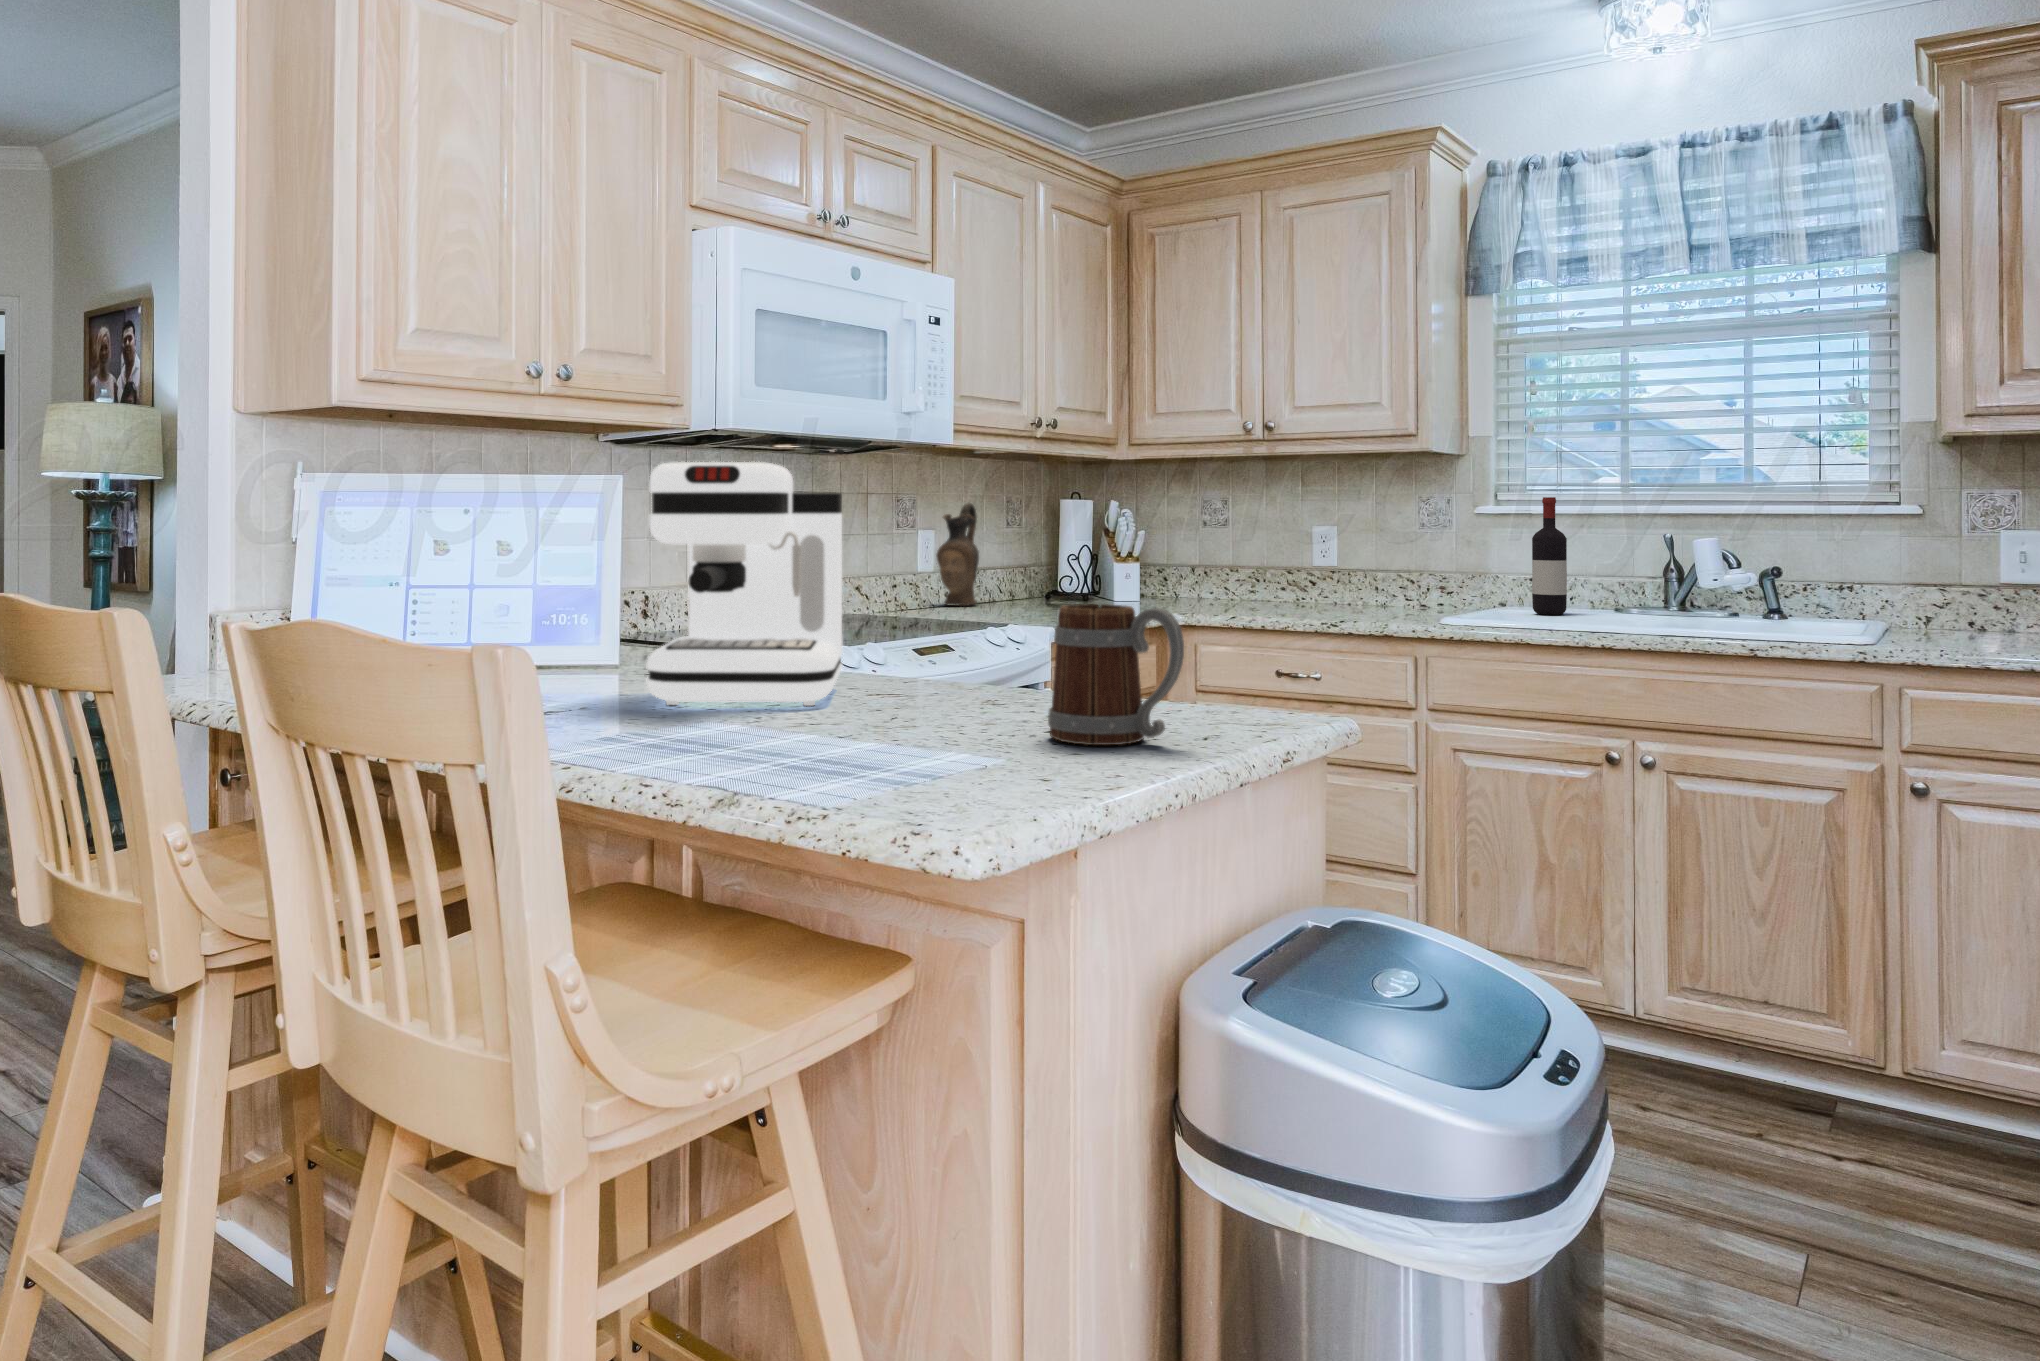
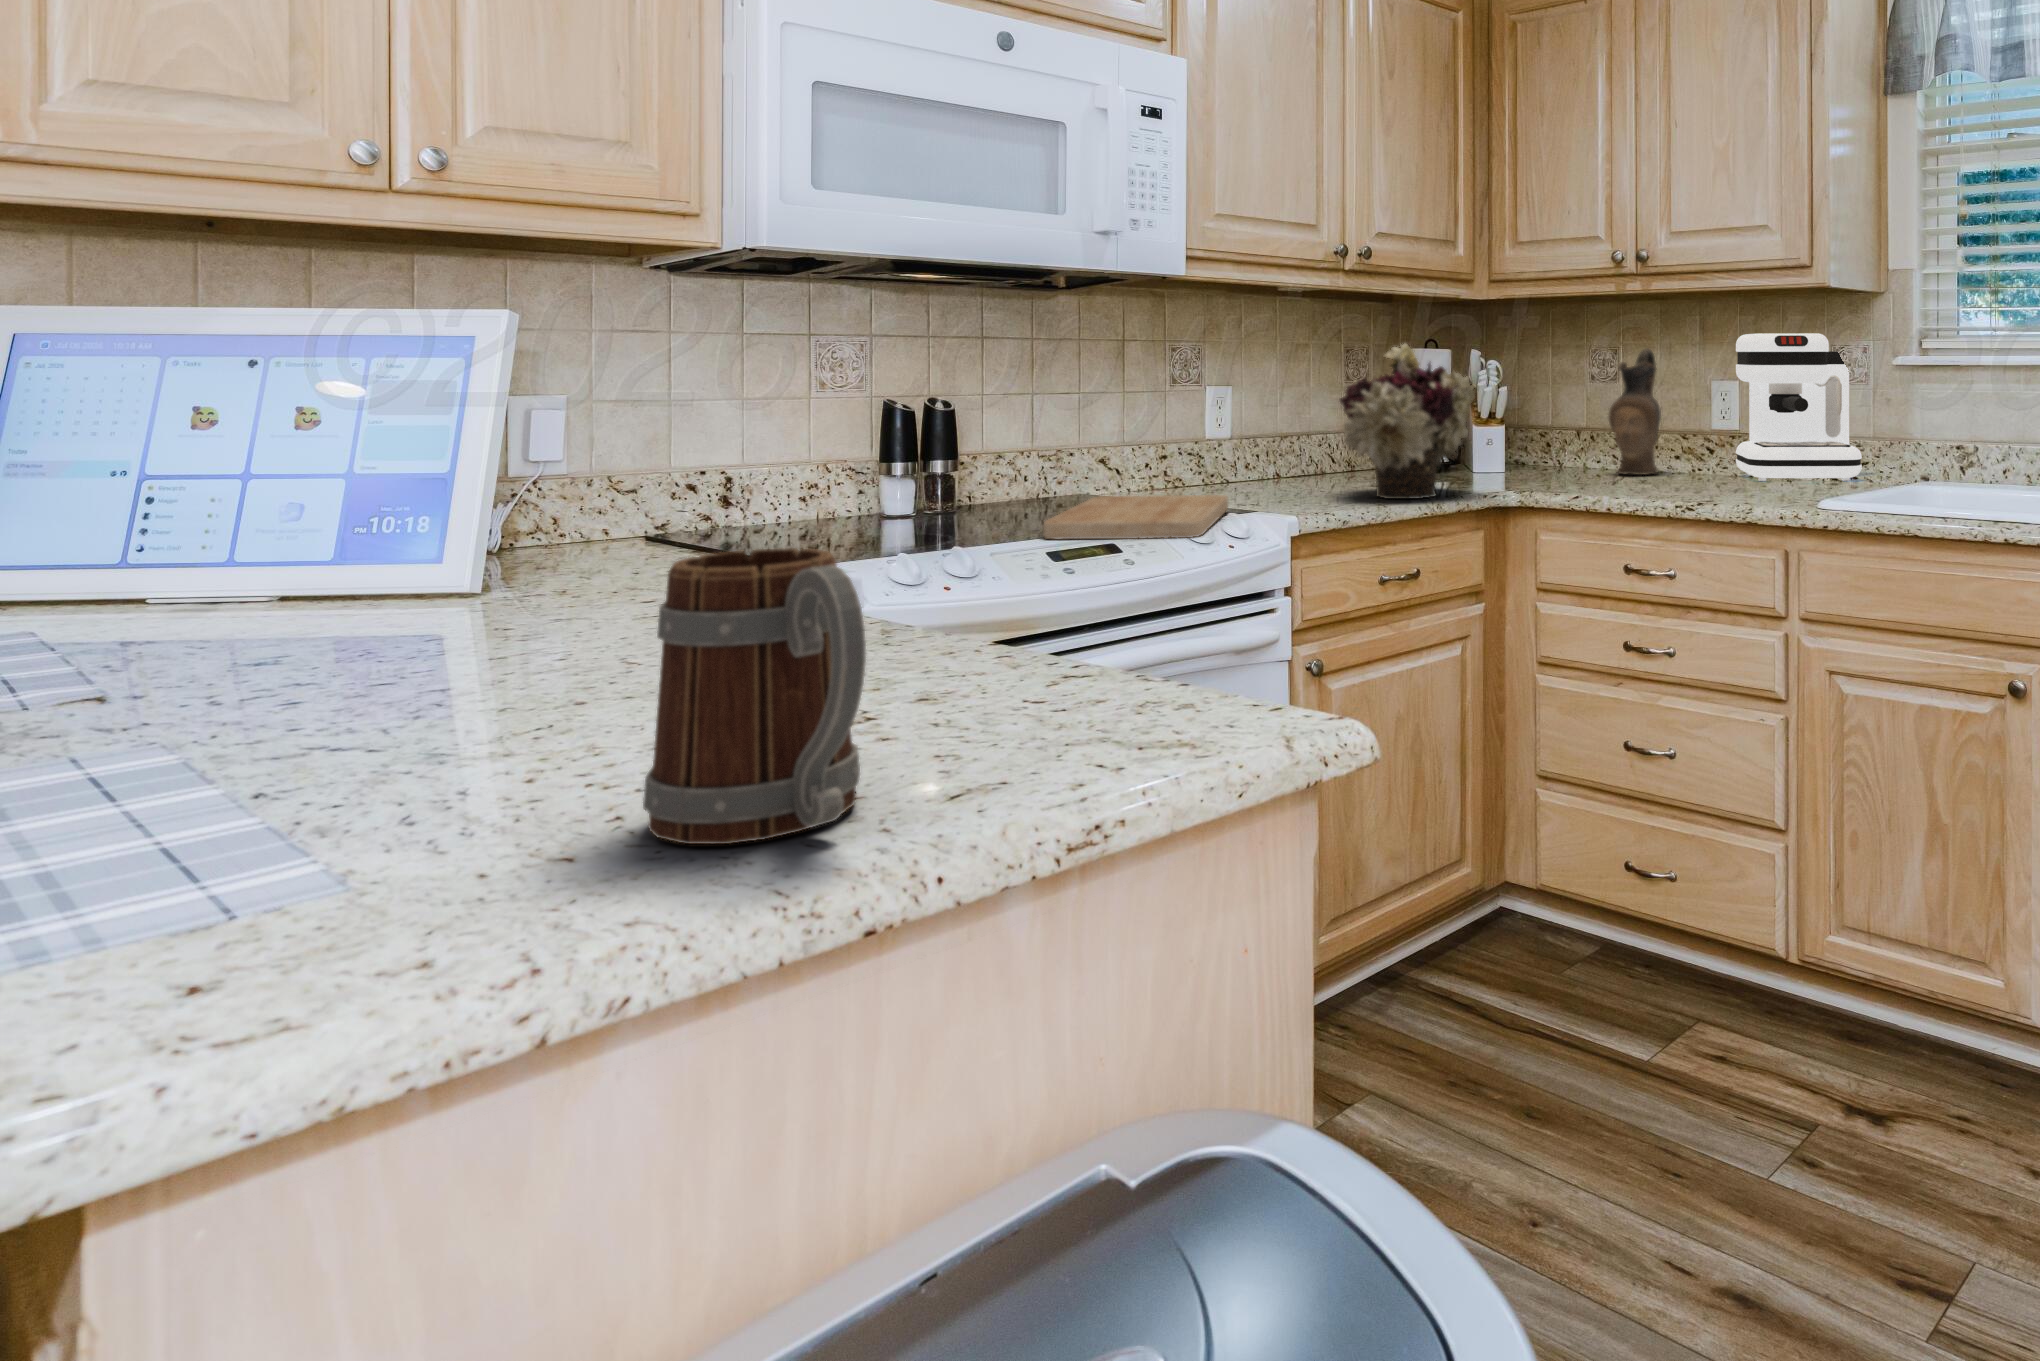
coffee maker: present [647,462,842,706] -> present [1736,333,1862,481]
flower arrangement: none [1045,497,1153,619] -> present [1340,344,1475,499]
wine bottle: present [1532,497,1567,615] -> none [1955,343,1996,489]
ceramic pitcher: present [936,503,979,606] -> present [1608,348,1661,475]
cutting board: none [879,614,1002,641] -> present [1043,495,1228,540]

